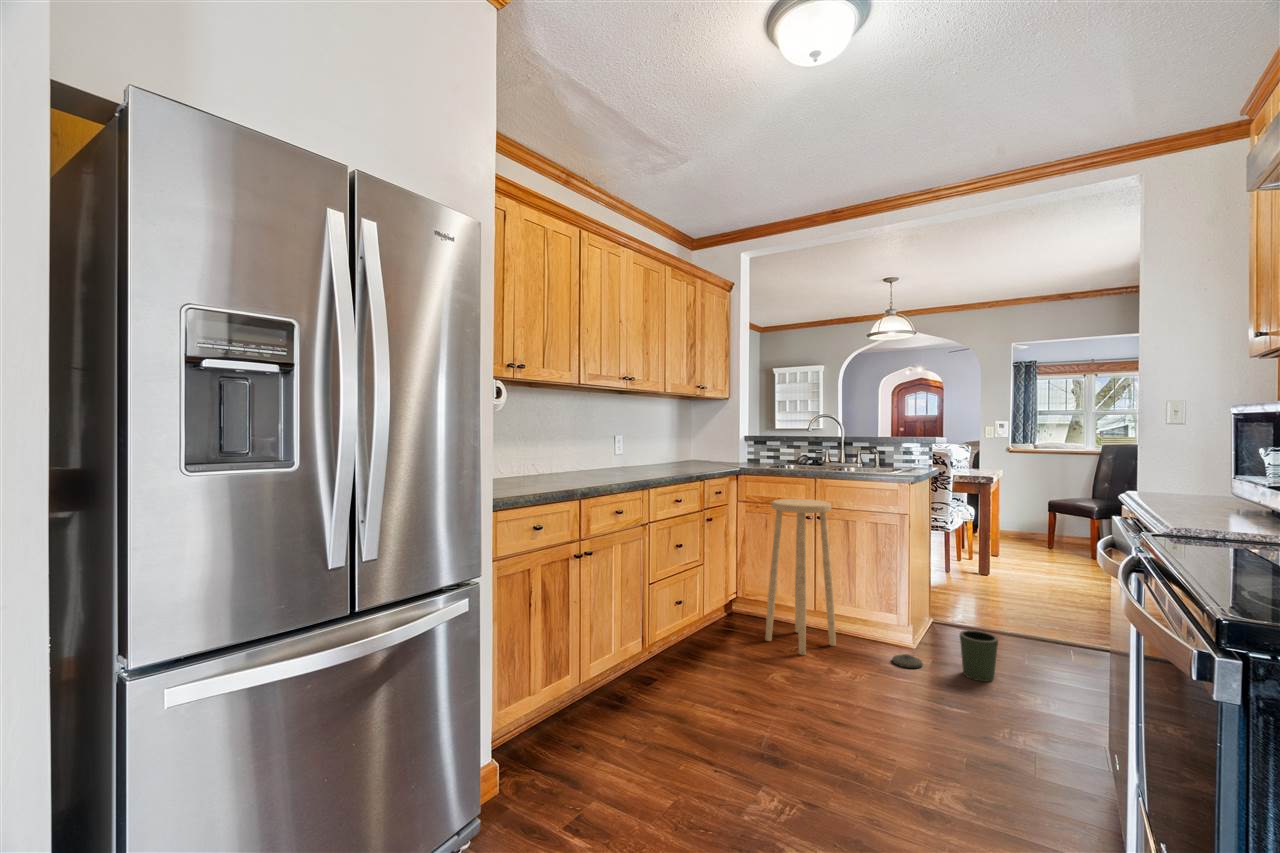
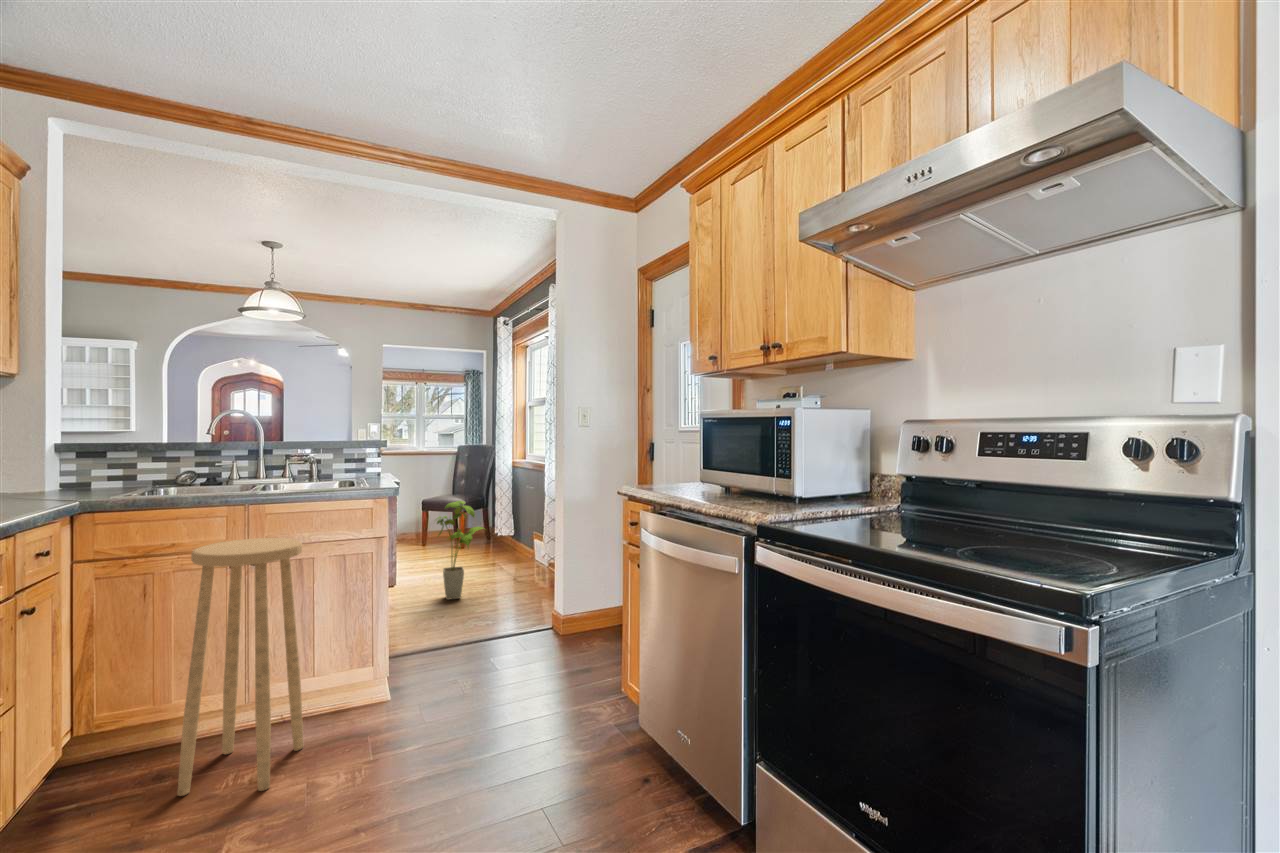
house plant: none [1015,500,1079,600] -> present [437,501,483,600]
trash can: present [892,630,998,682] -> none [391,655,507,736]

